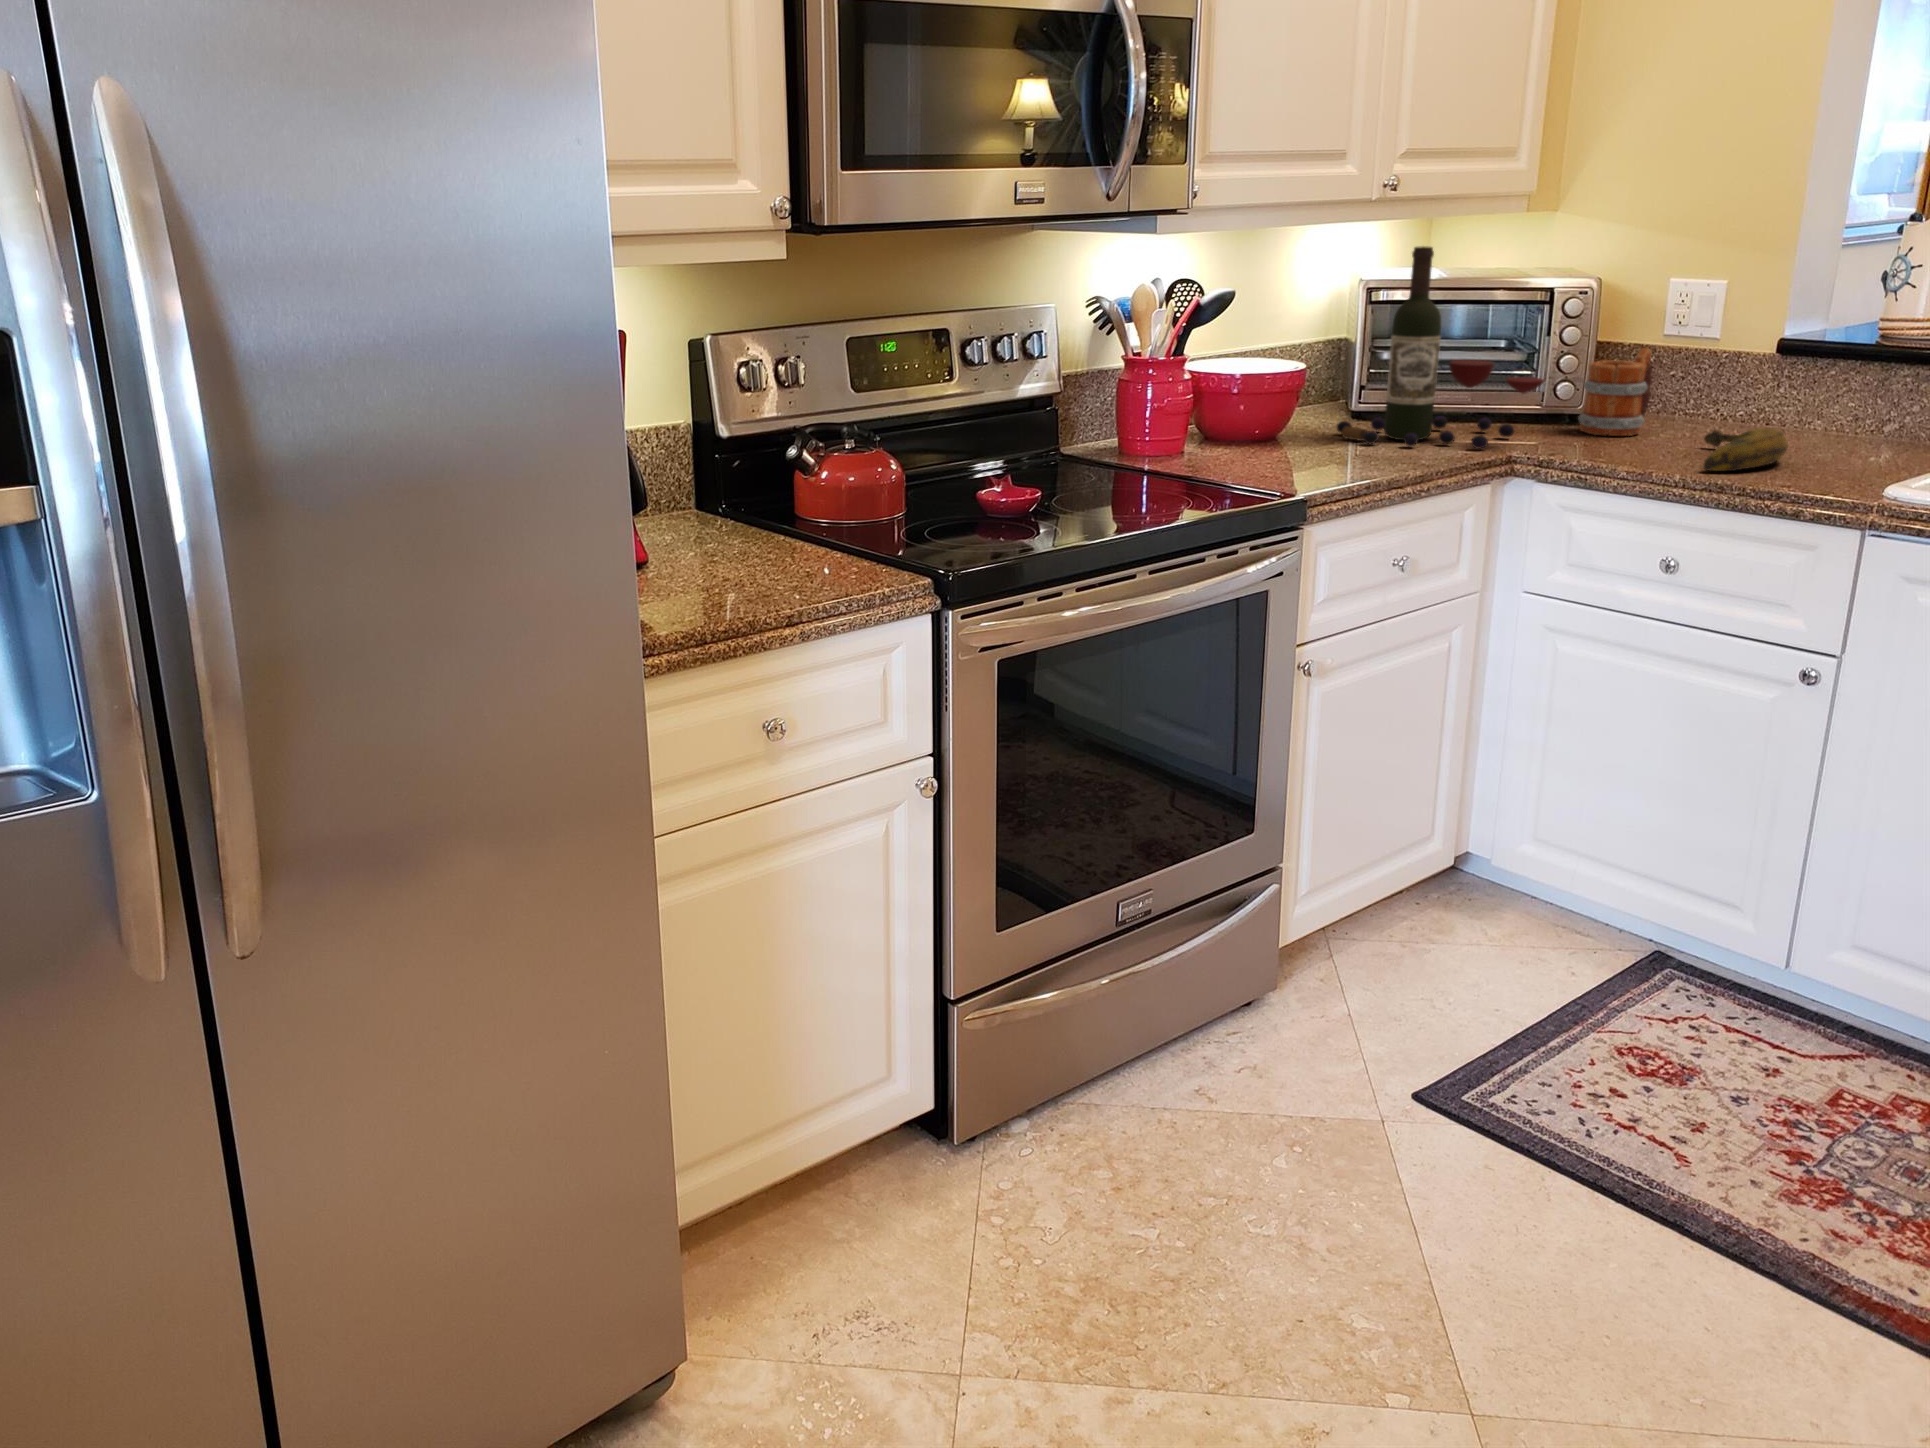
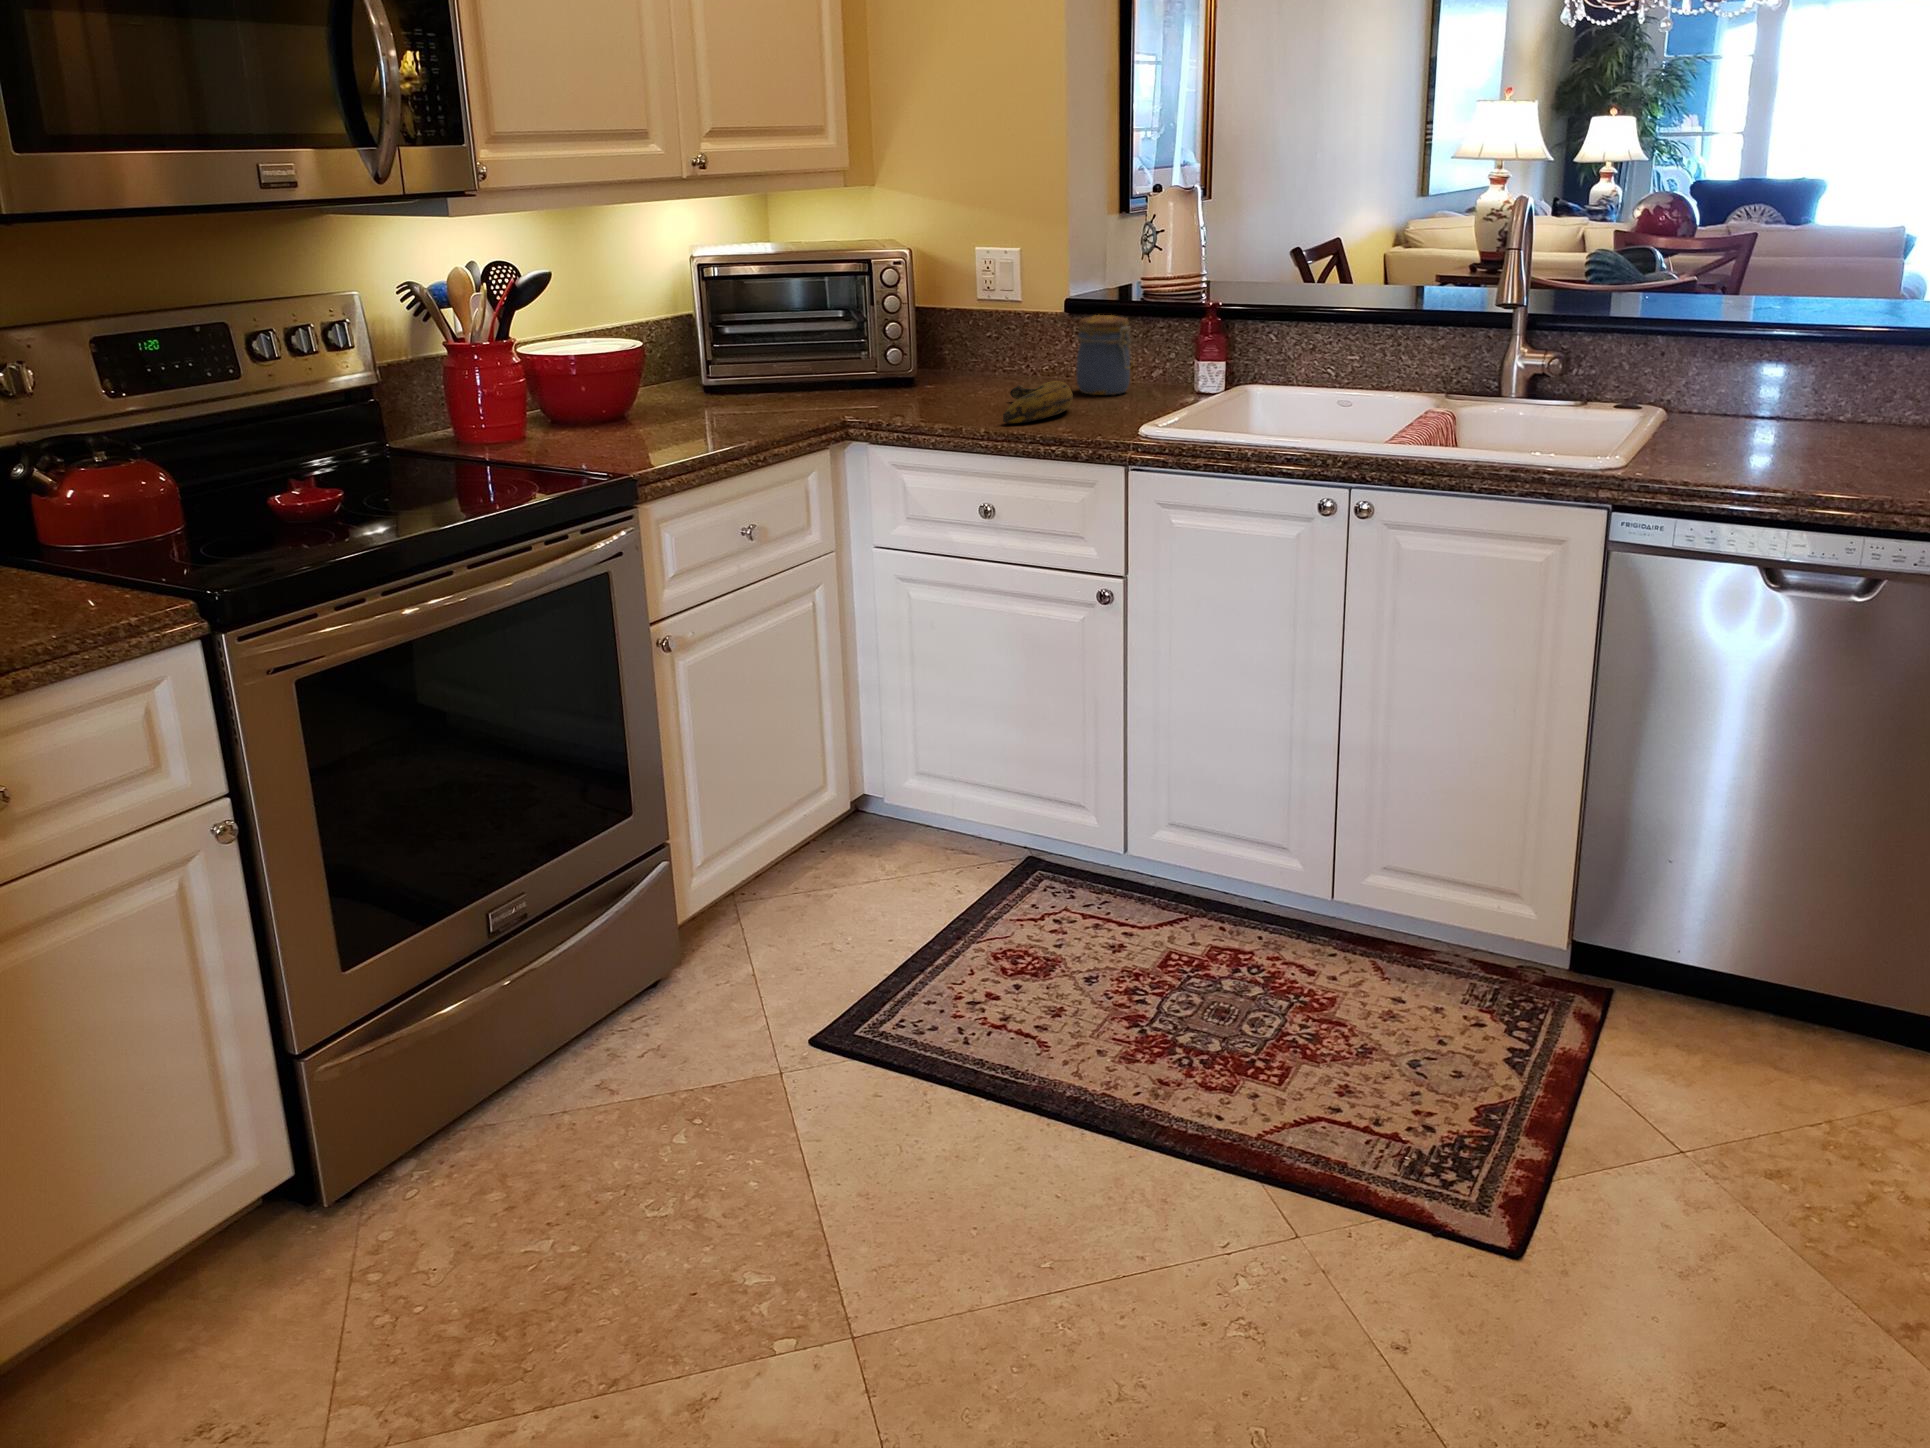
wine bottle: present [1337,247,1545,449] -> none [684,223,869,418]
mug: present [1578,348,1652,436] -> none [908,313,969,396]
jar: none [1784,358,1866,447] -> present [1077,315,1131,395]

